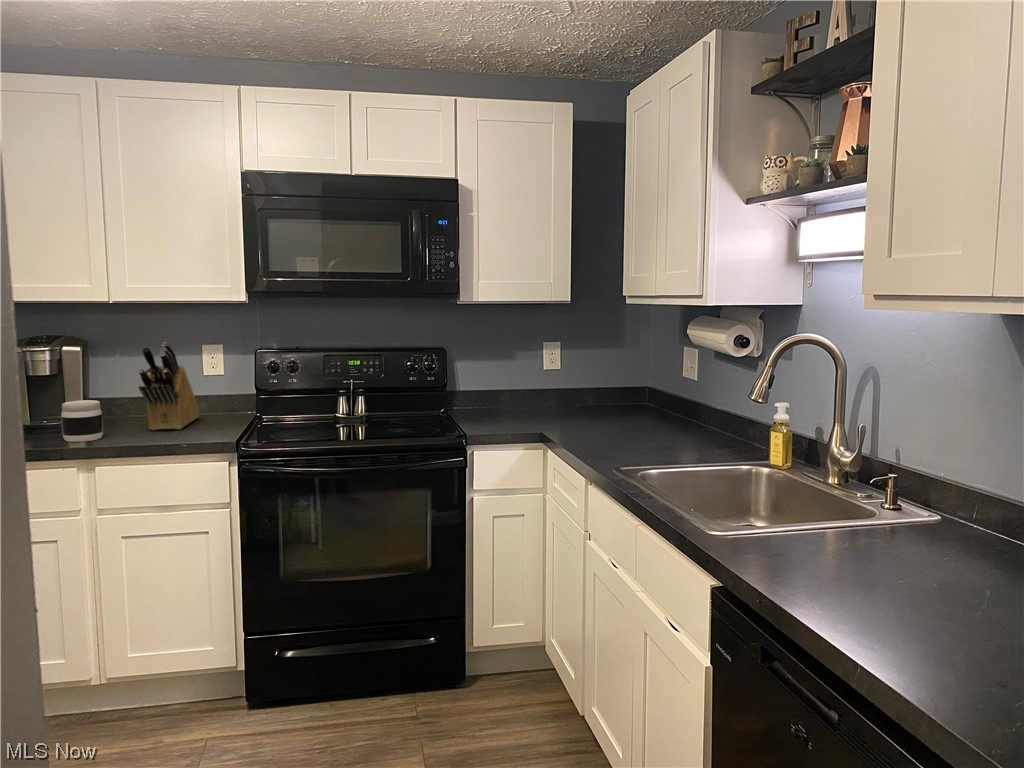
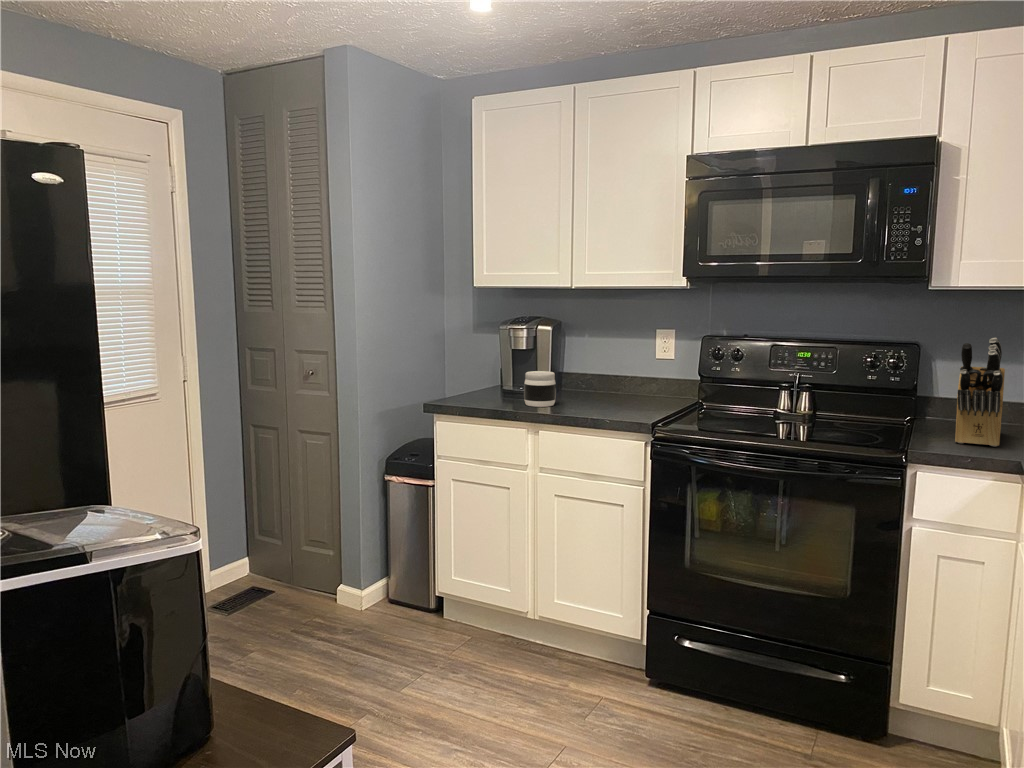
knife block: present [138,342,199,430] -> present [955,338,1005,447]

